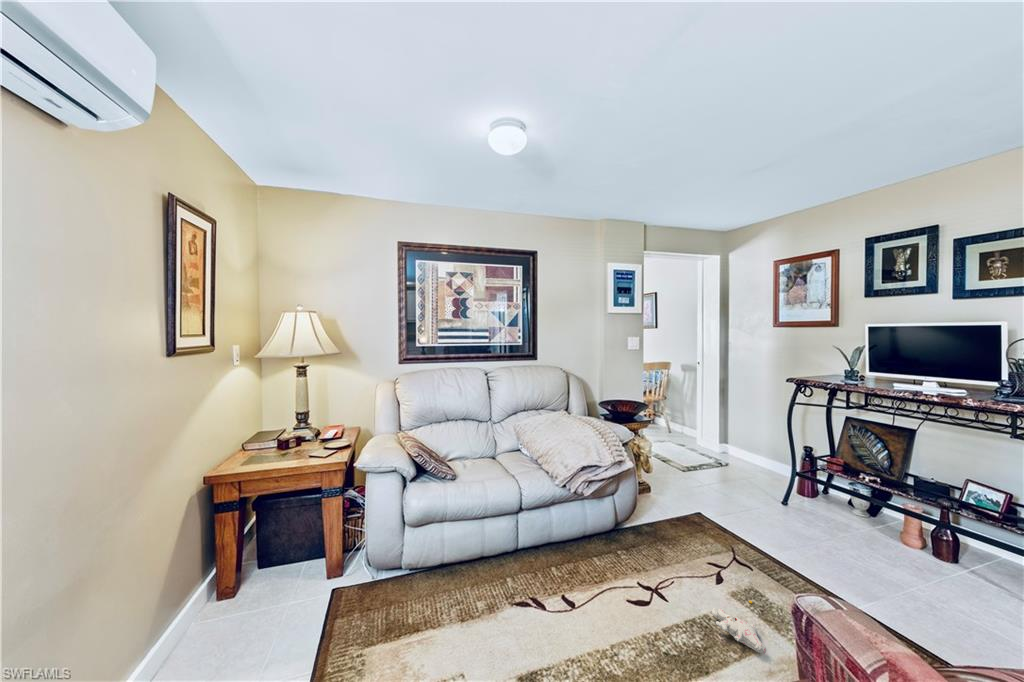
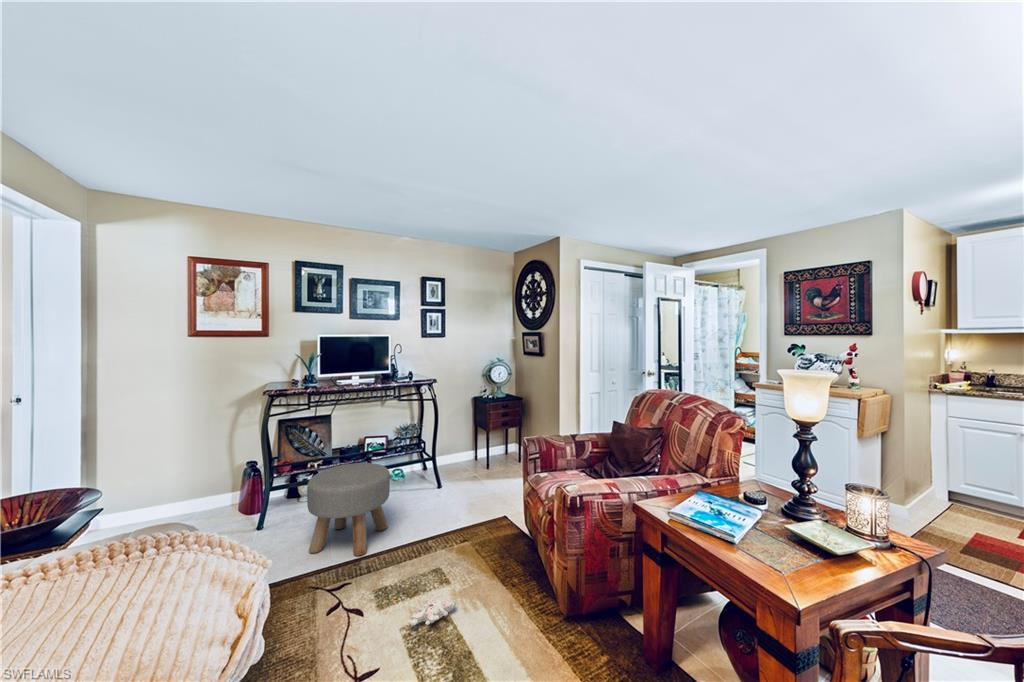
ottoman: none [770,469,884,582] -> present [307,463,390,556]

